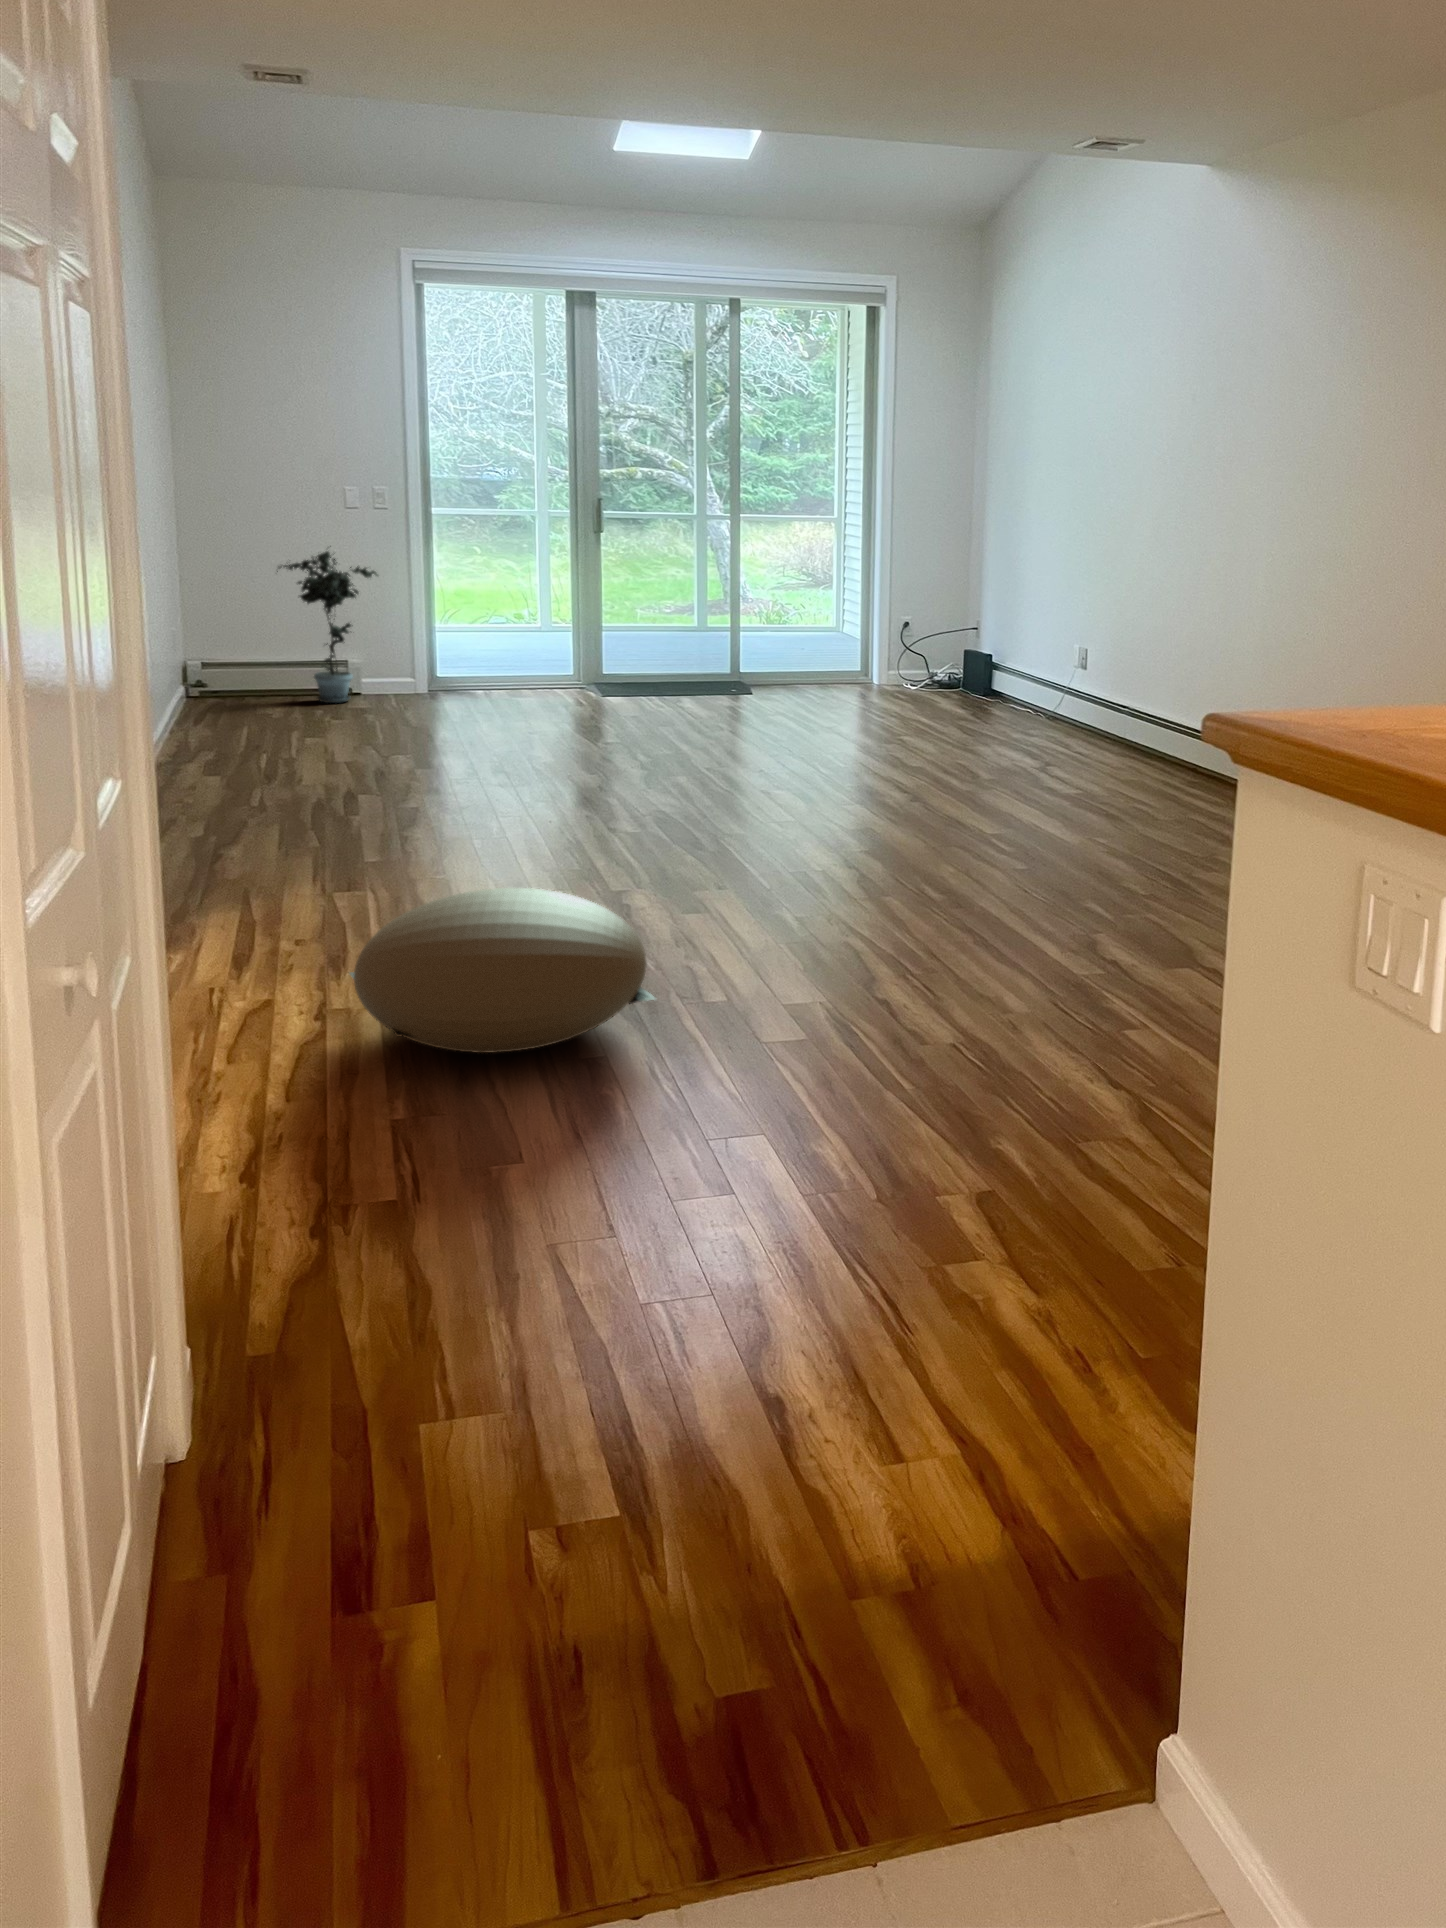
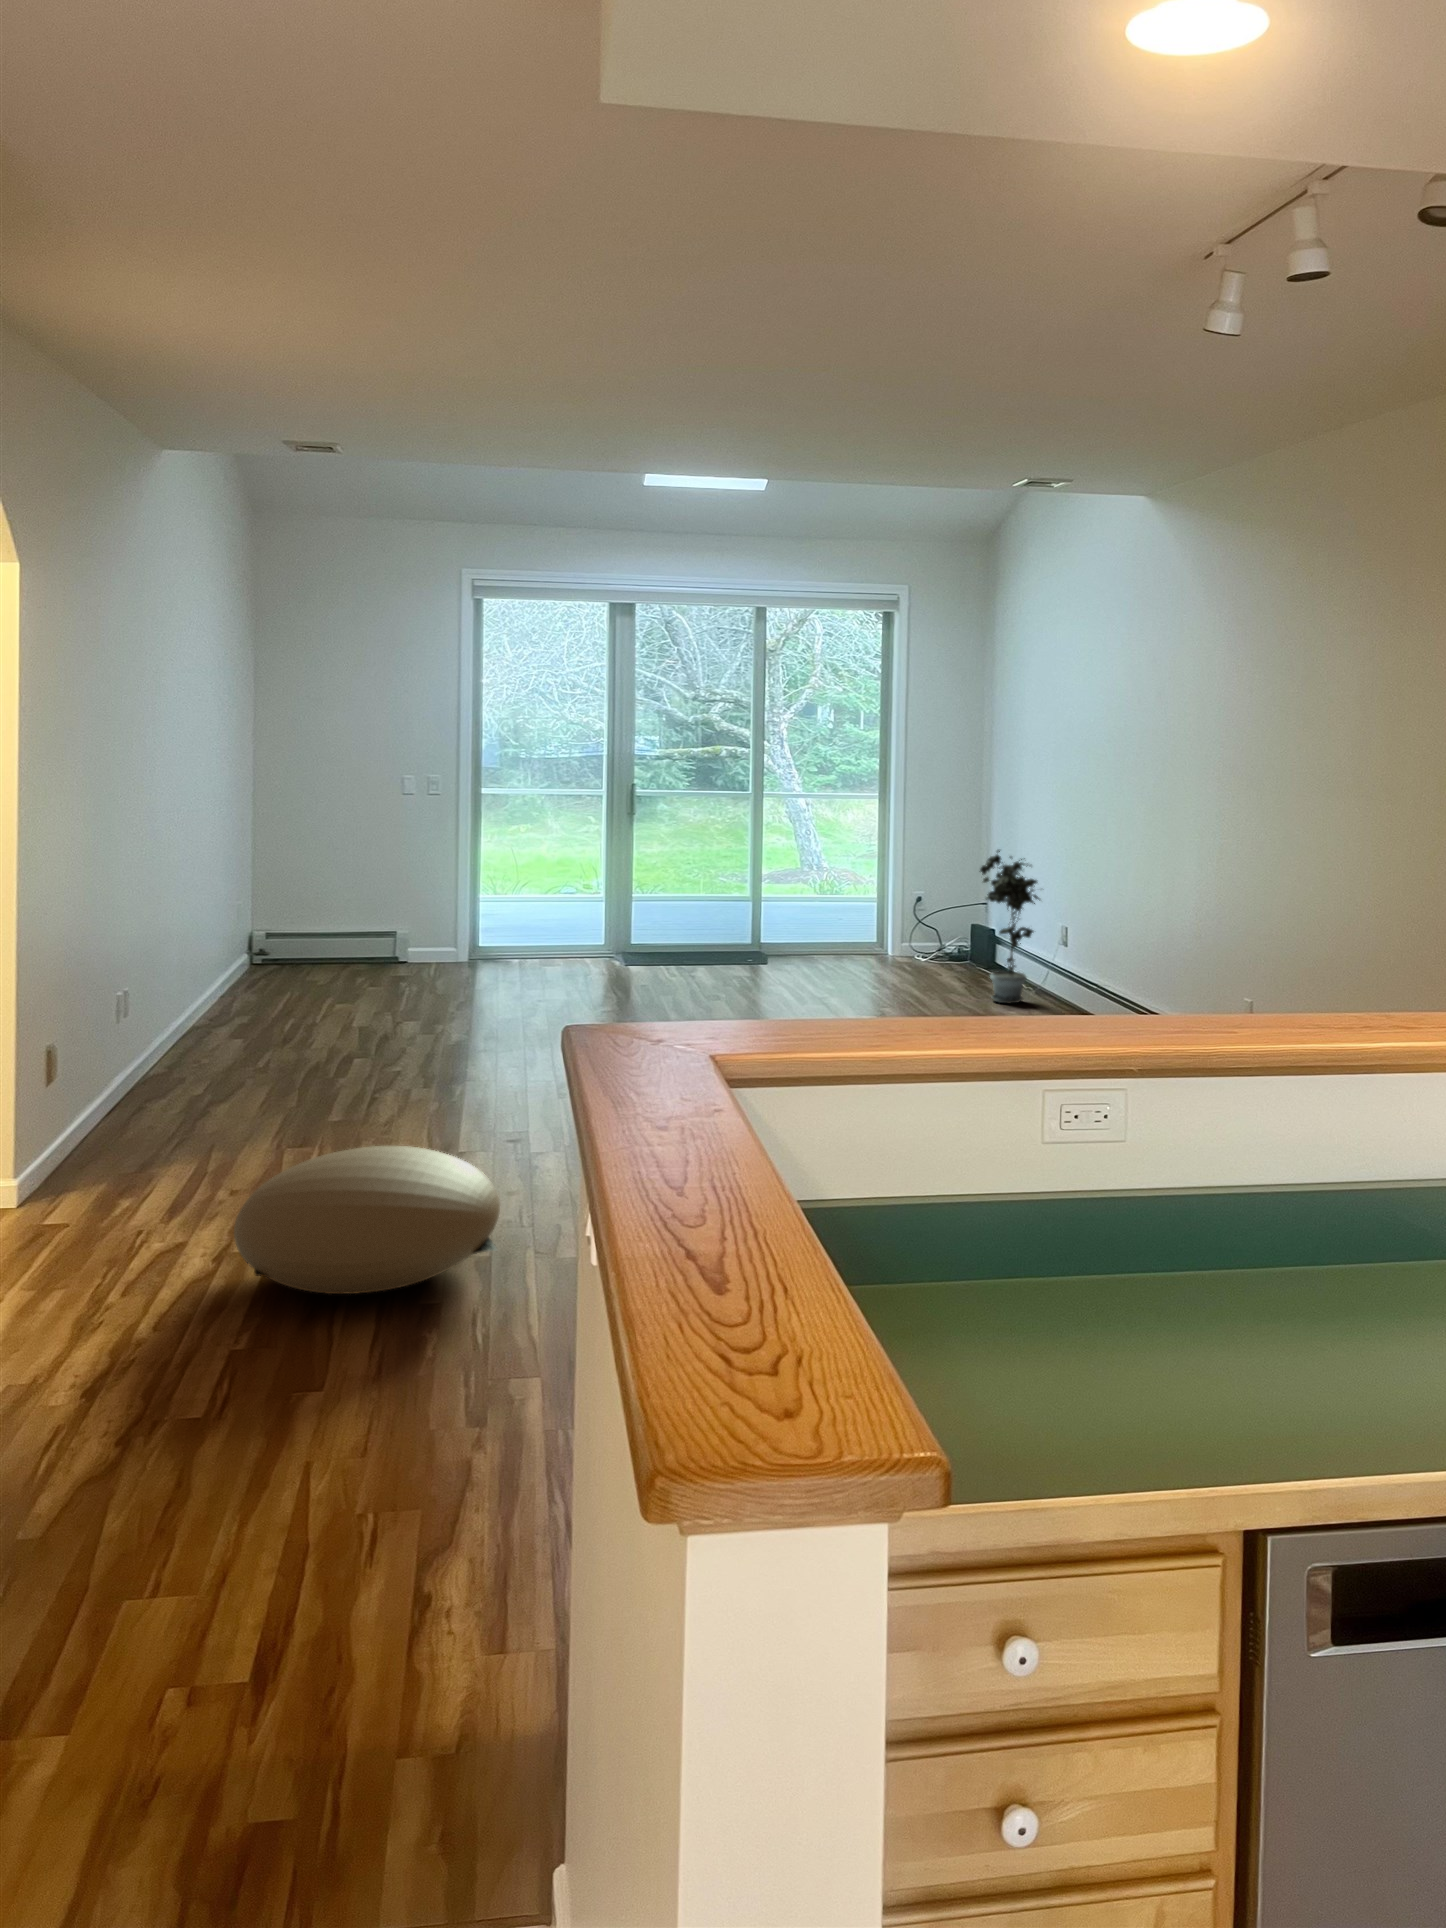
potted plant: present [277,546,378,703] -> present [980,850,1039,1003]

